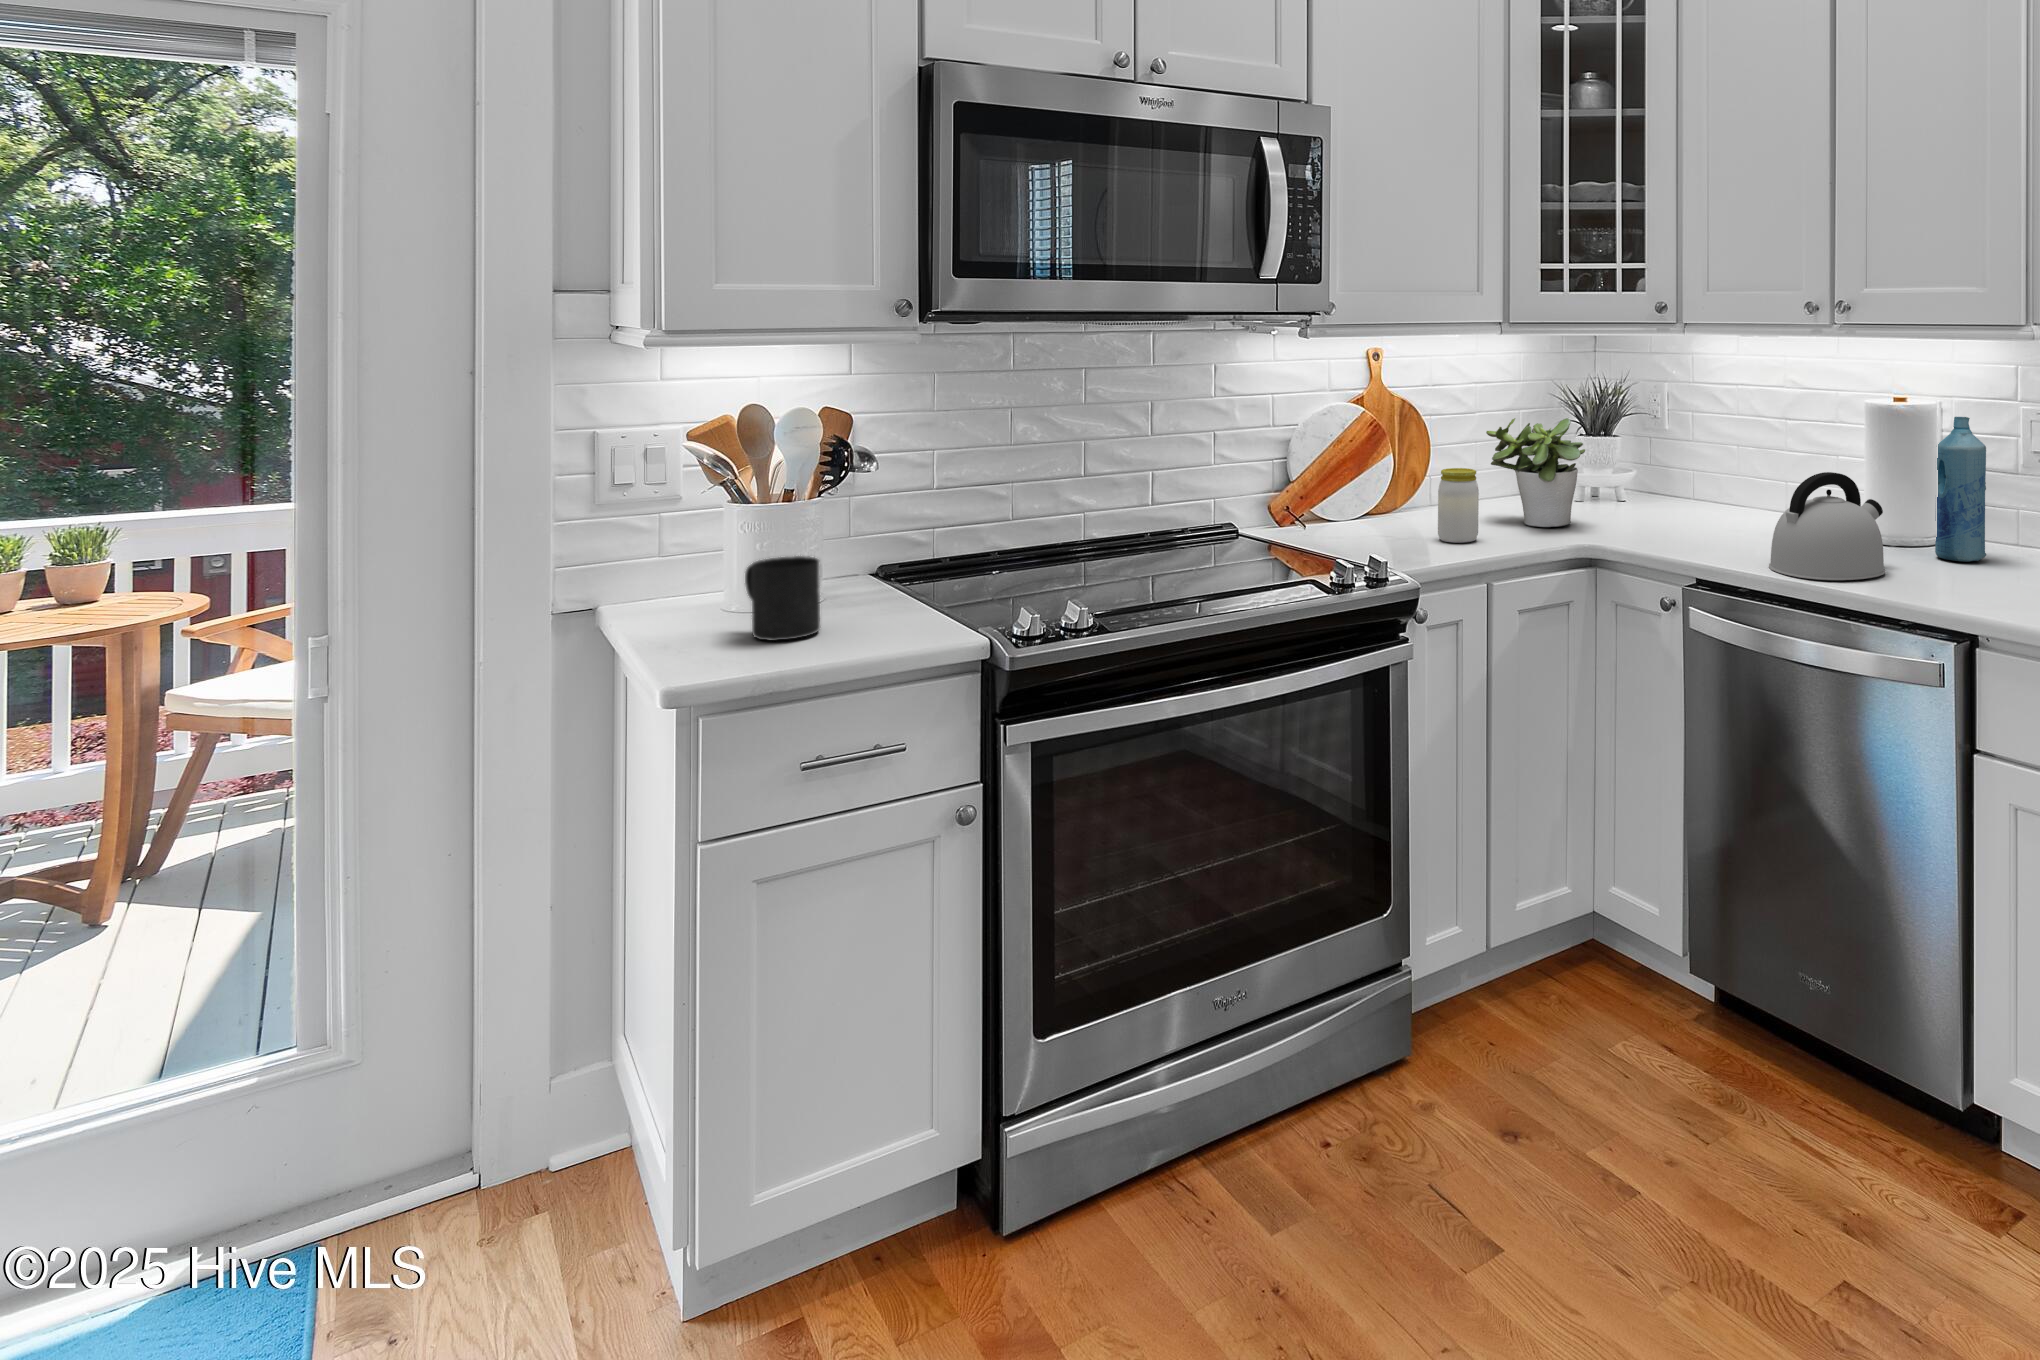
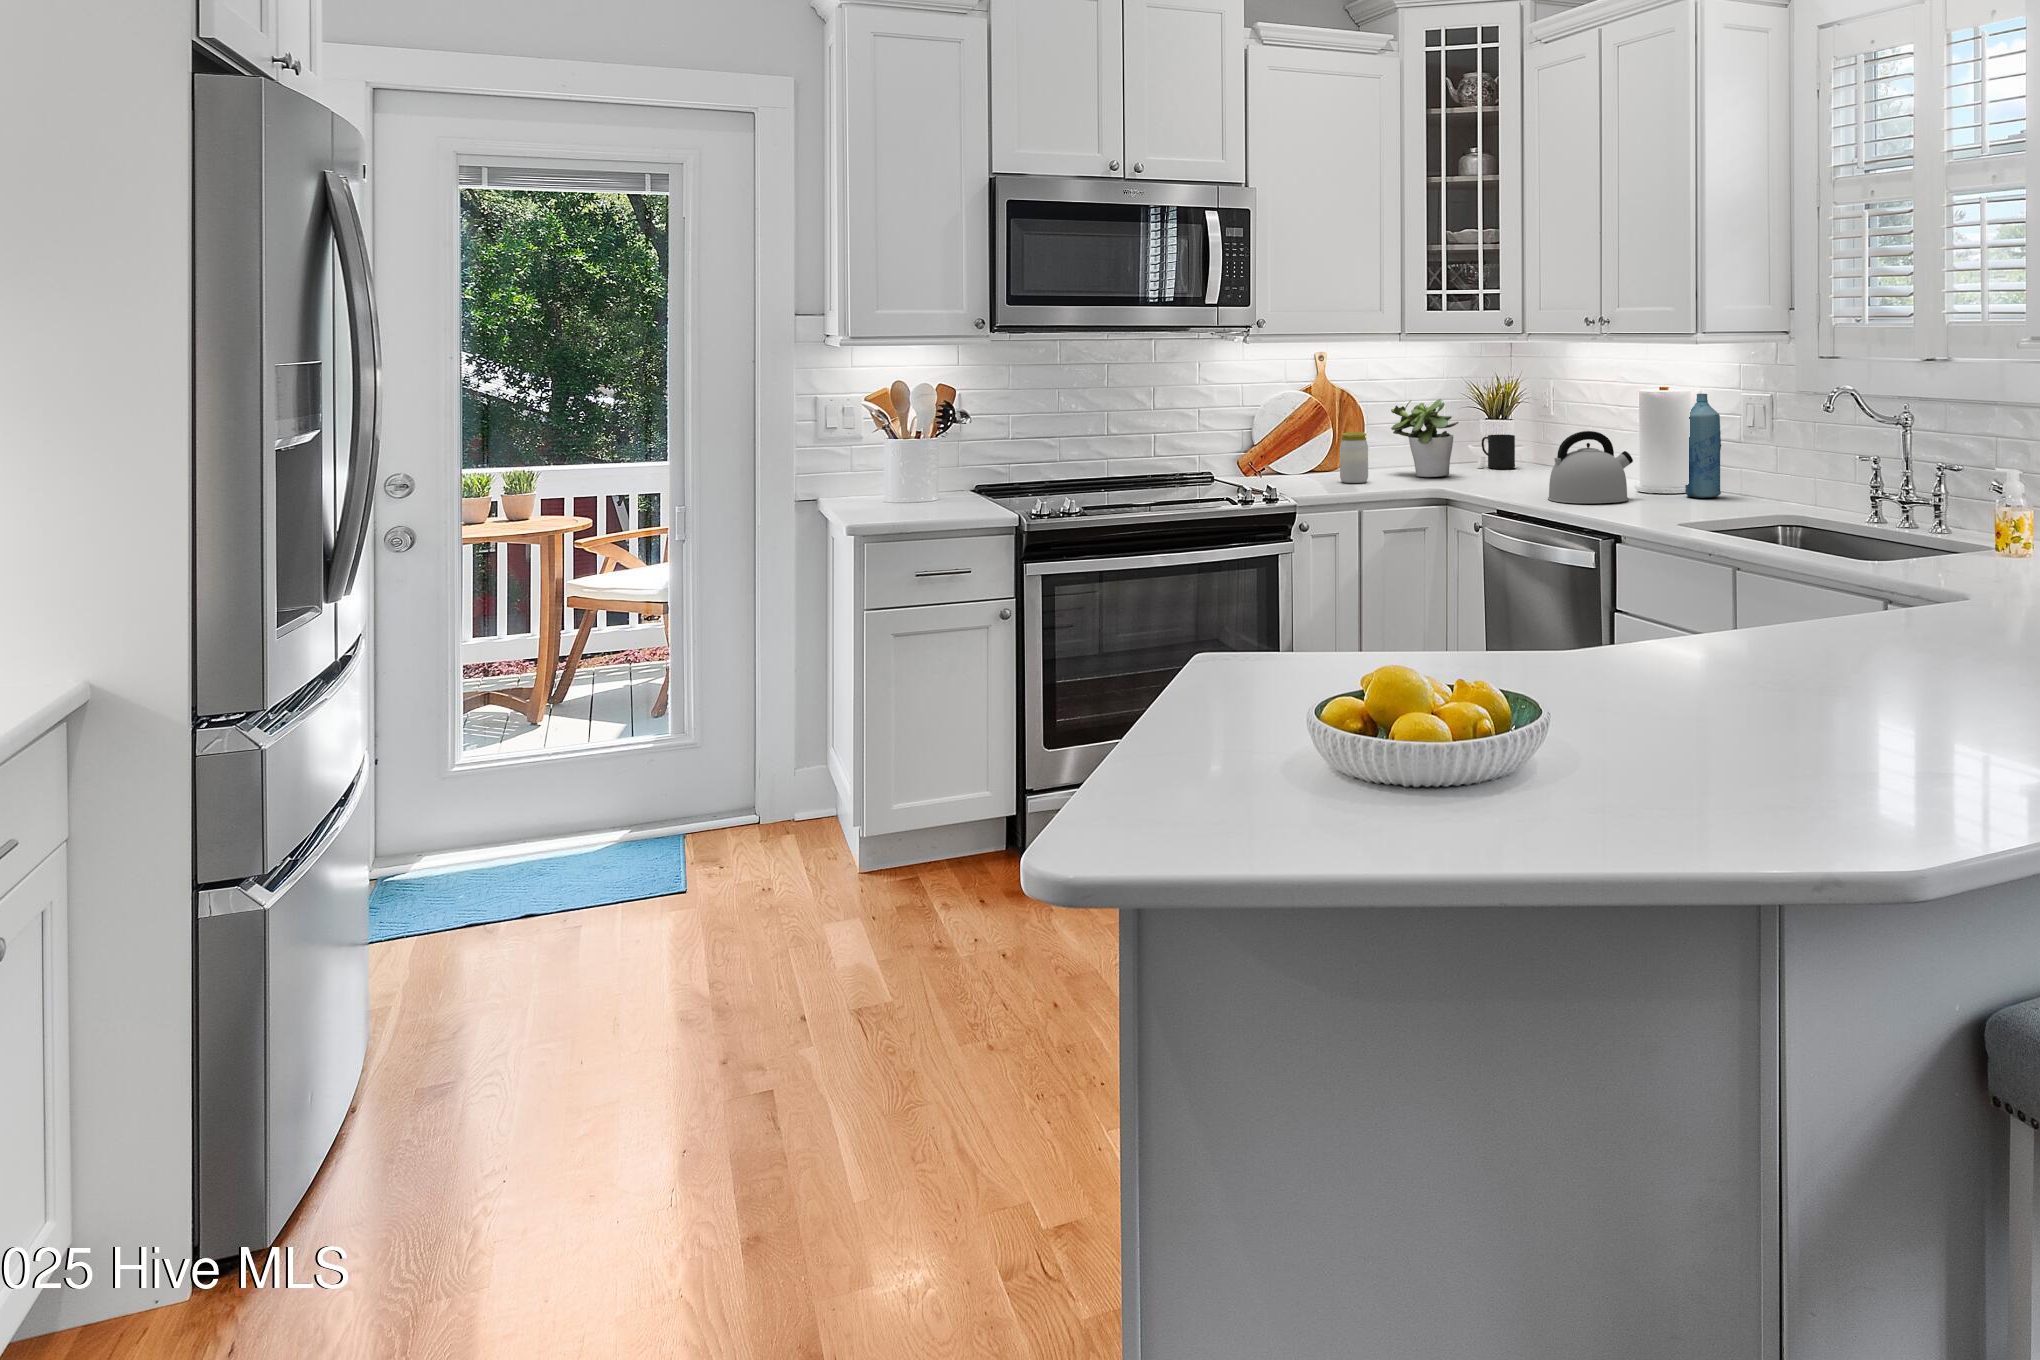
mug: present [745,556,820,641] -> present [1482,434,1515,469]

